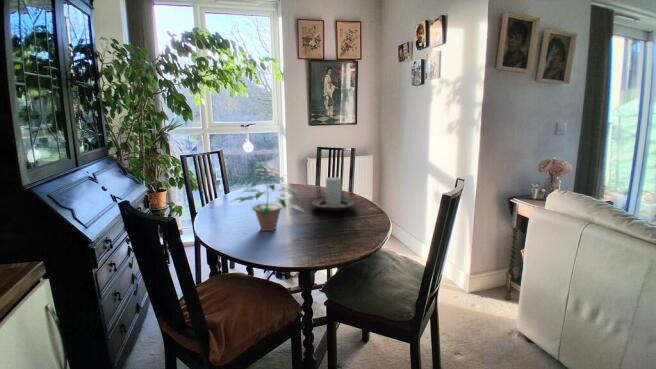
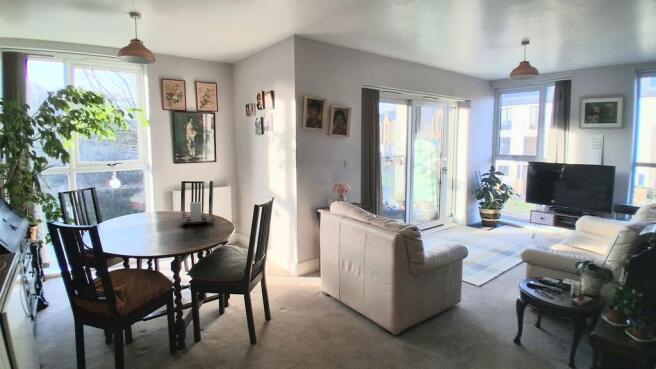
potted plant: present [235,169,302,231] -> none [119,192,176,239]

